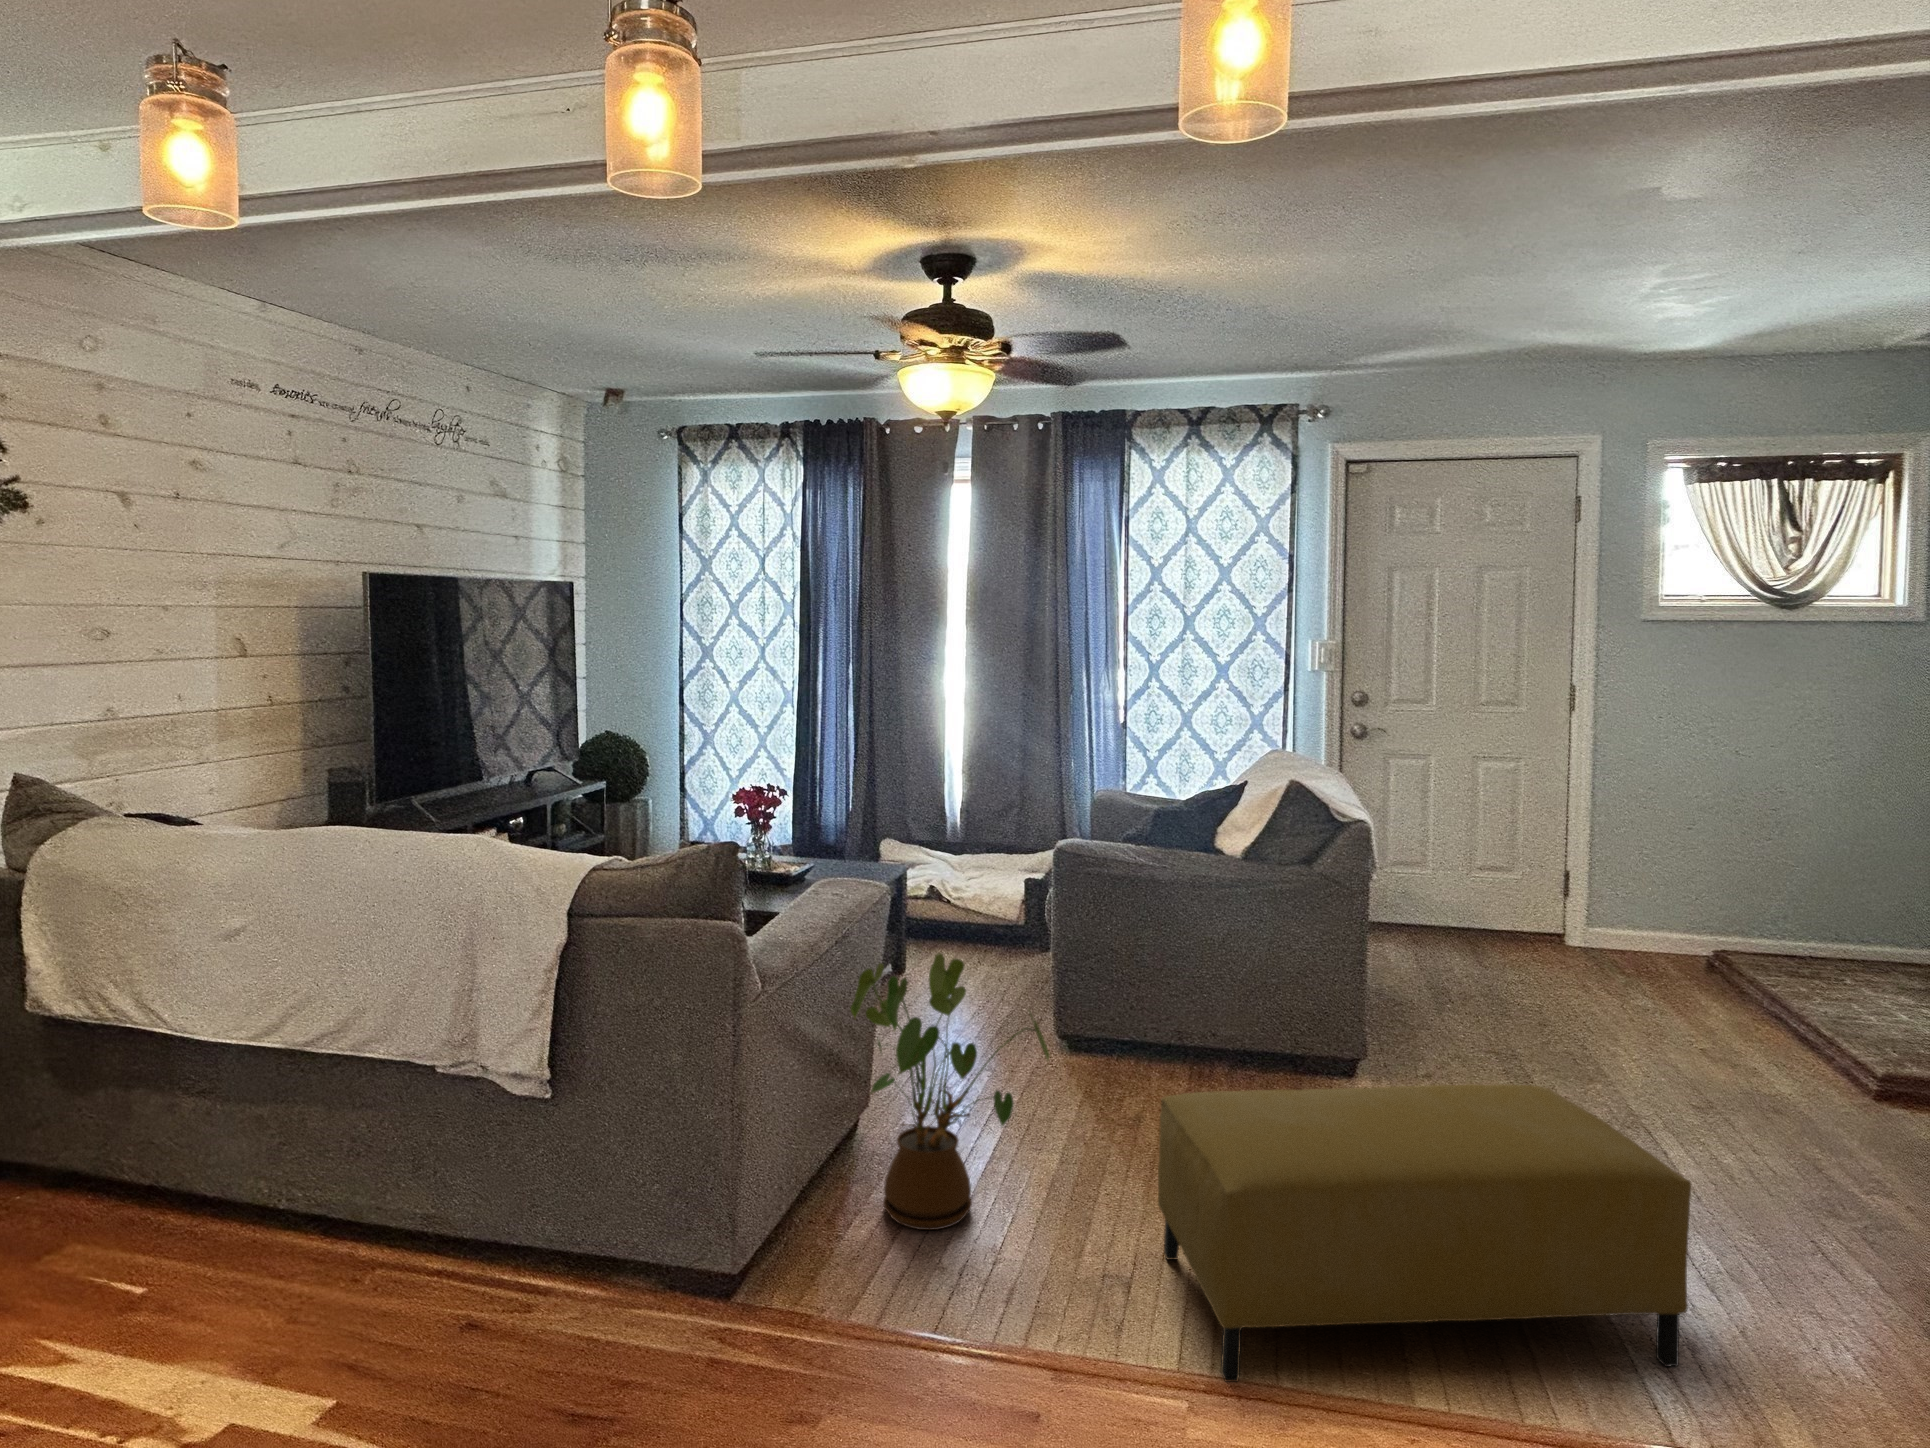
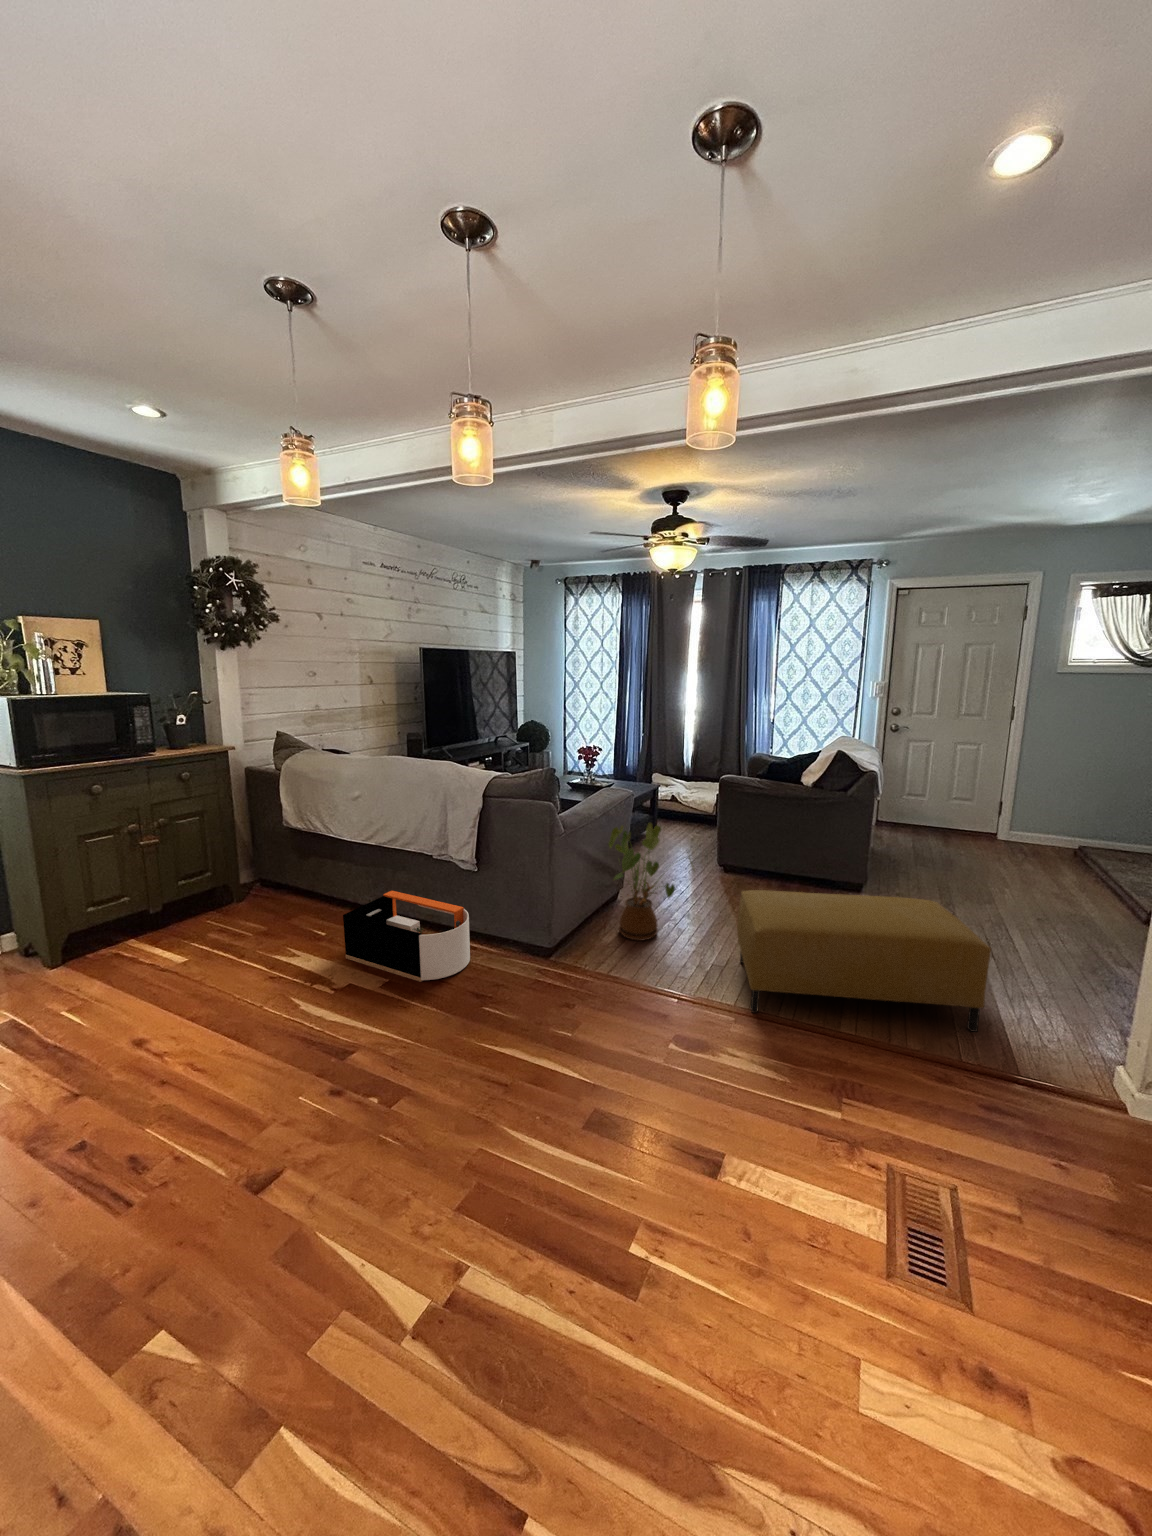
storage bin: none [206,1164,543,1402] -> present [343,891,470,982]

